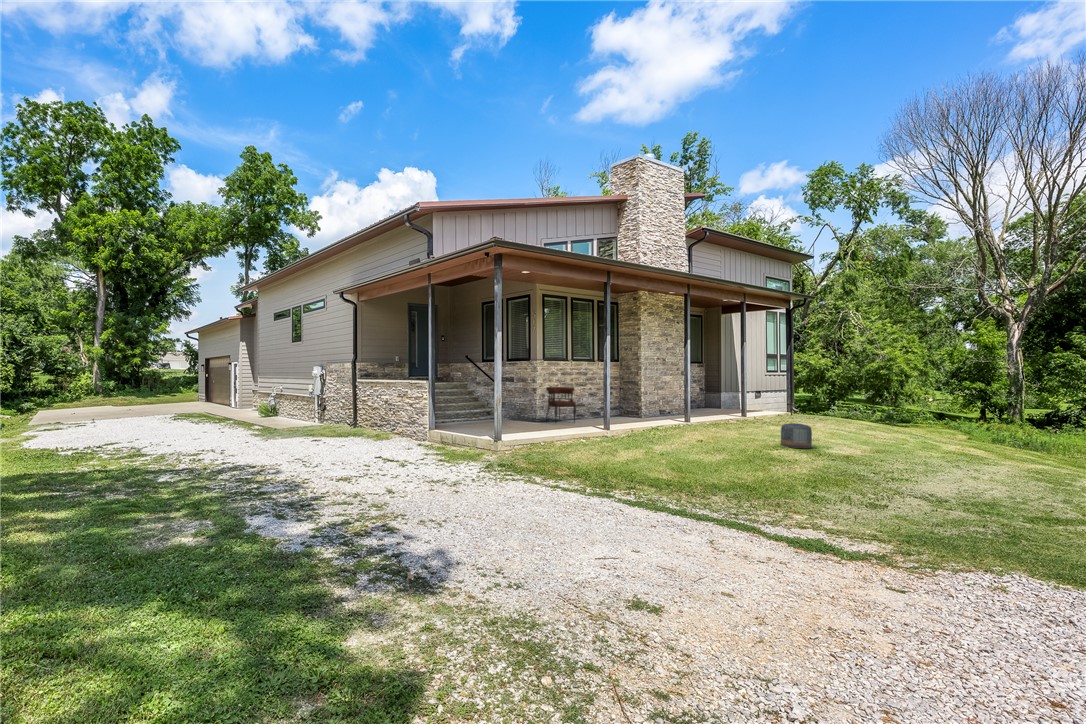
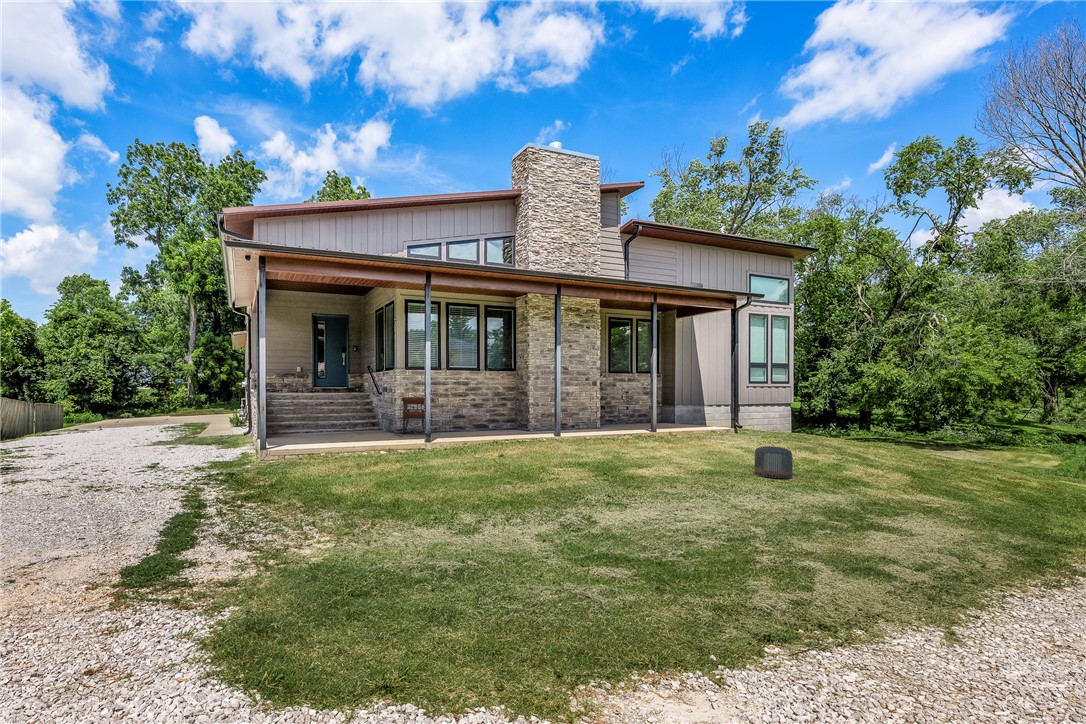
pouf: present [781,423,812,448] -> present [755,446,793,478]

